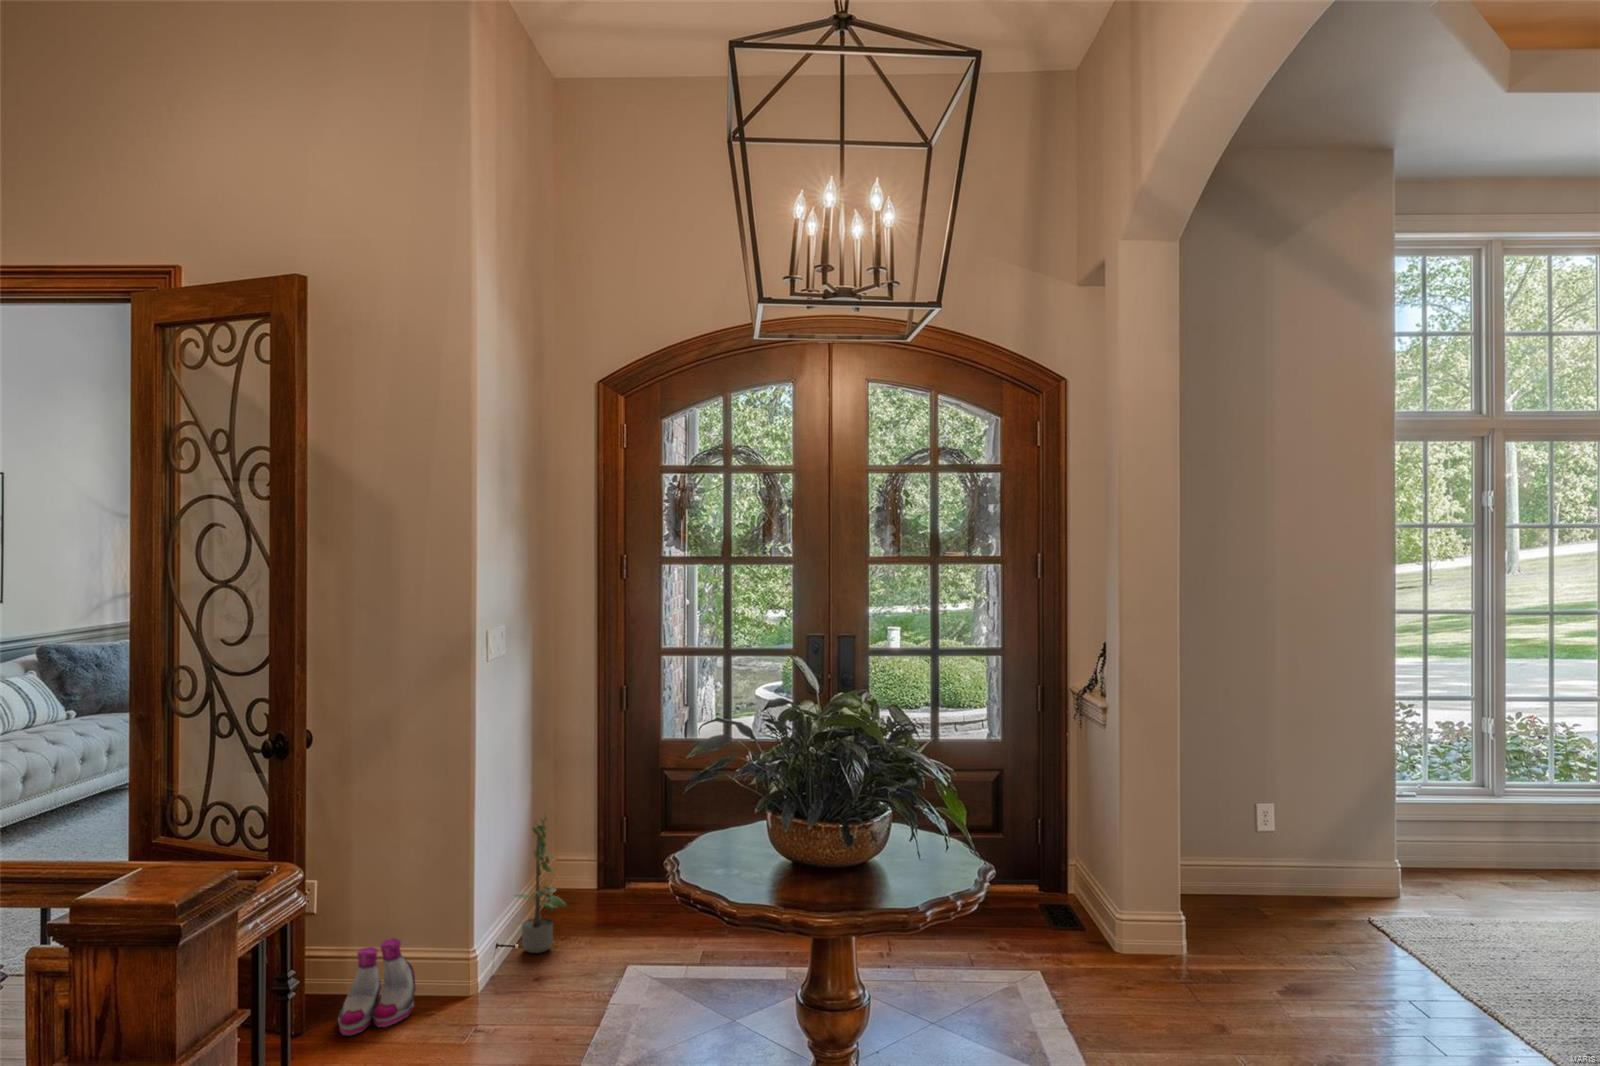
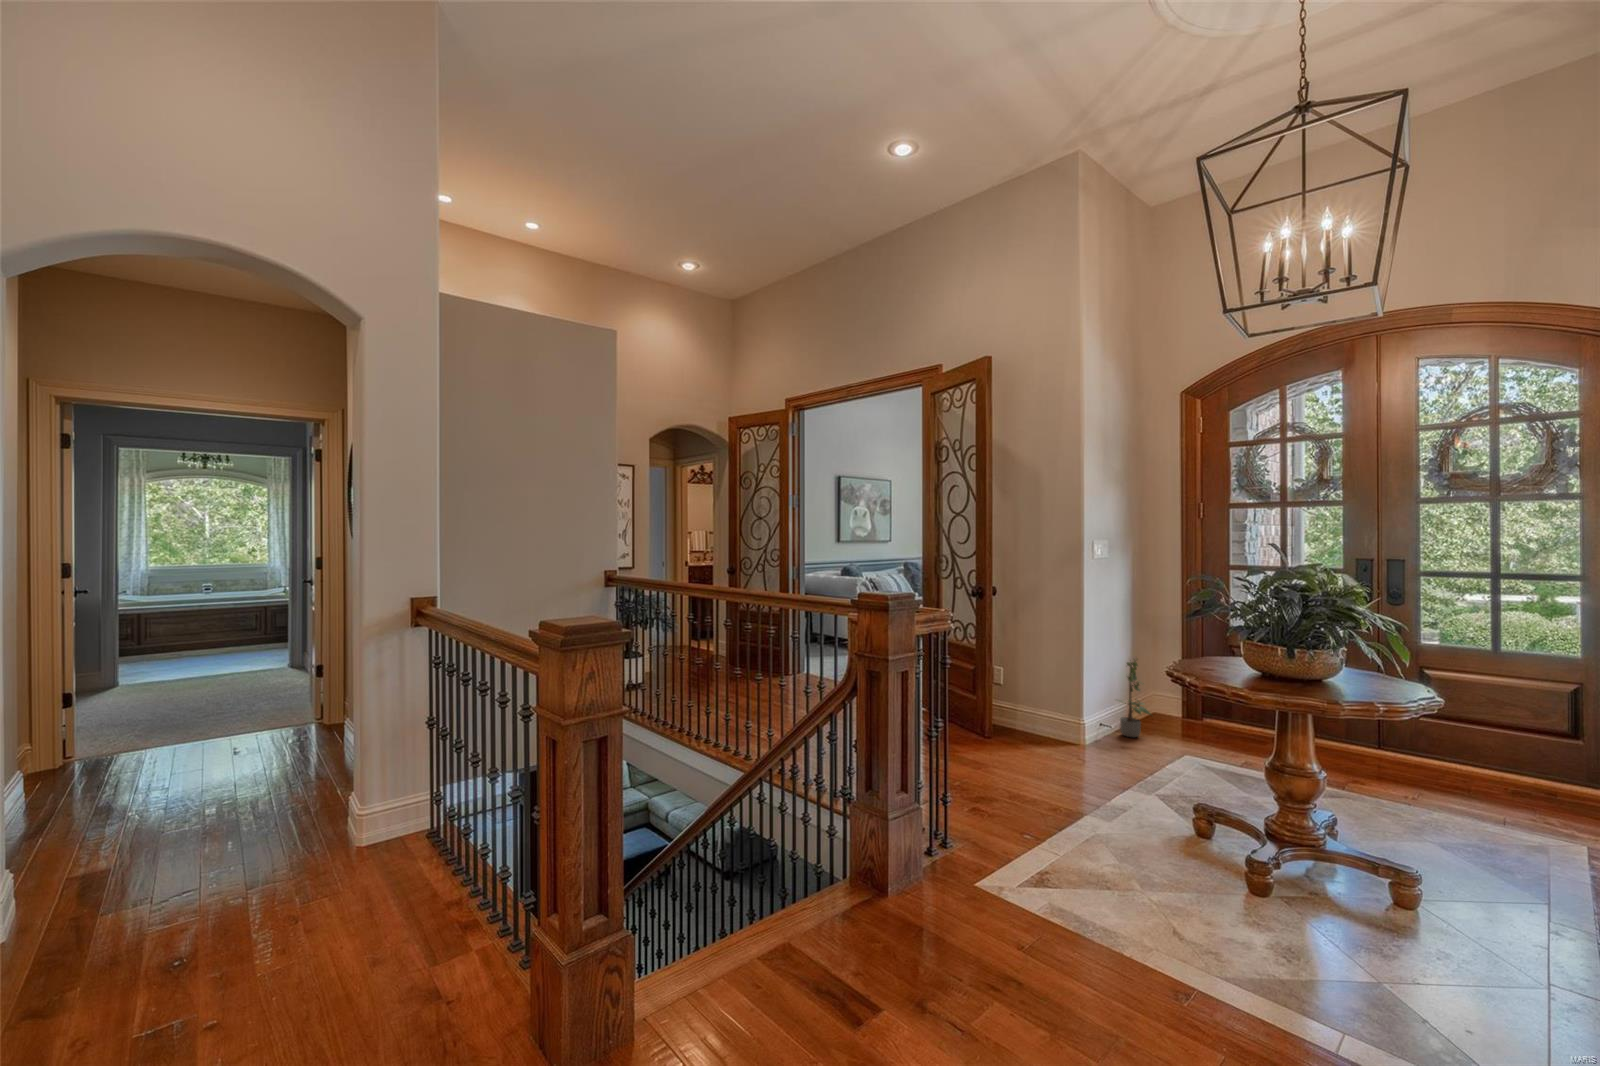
boots: present [338,938,416,1035] -> none [1009,703,1050,747]

